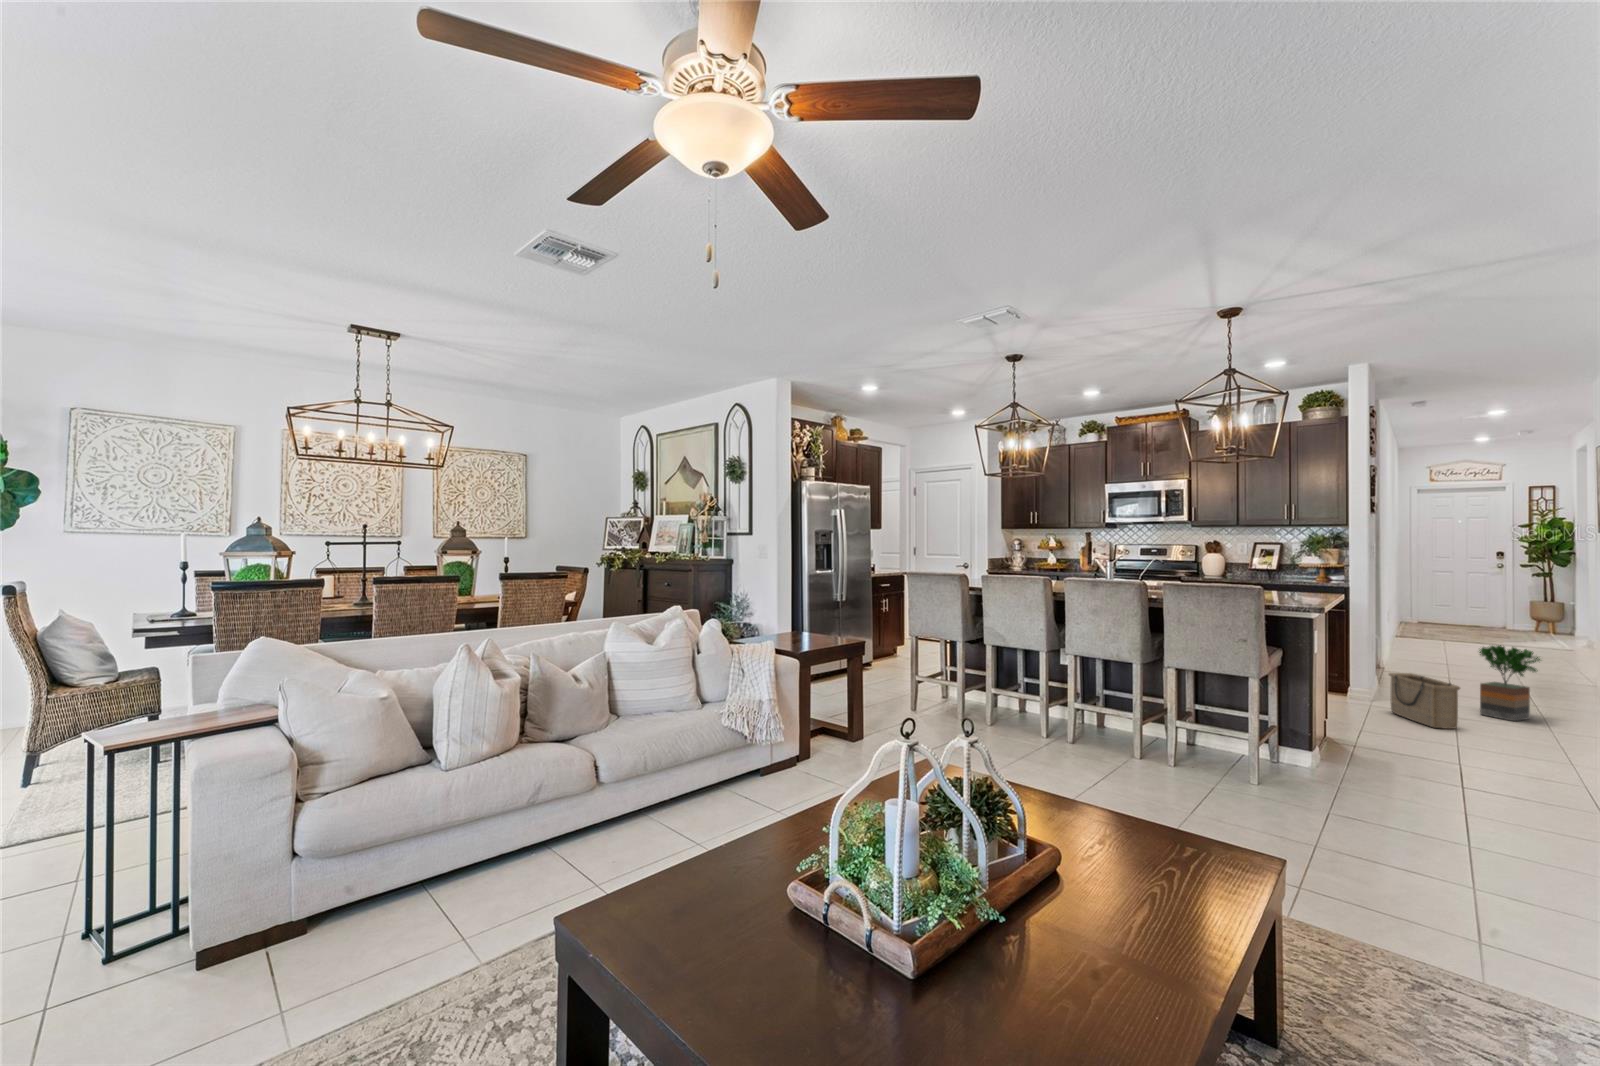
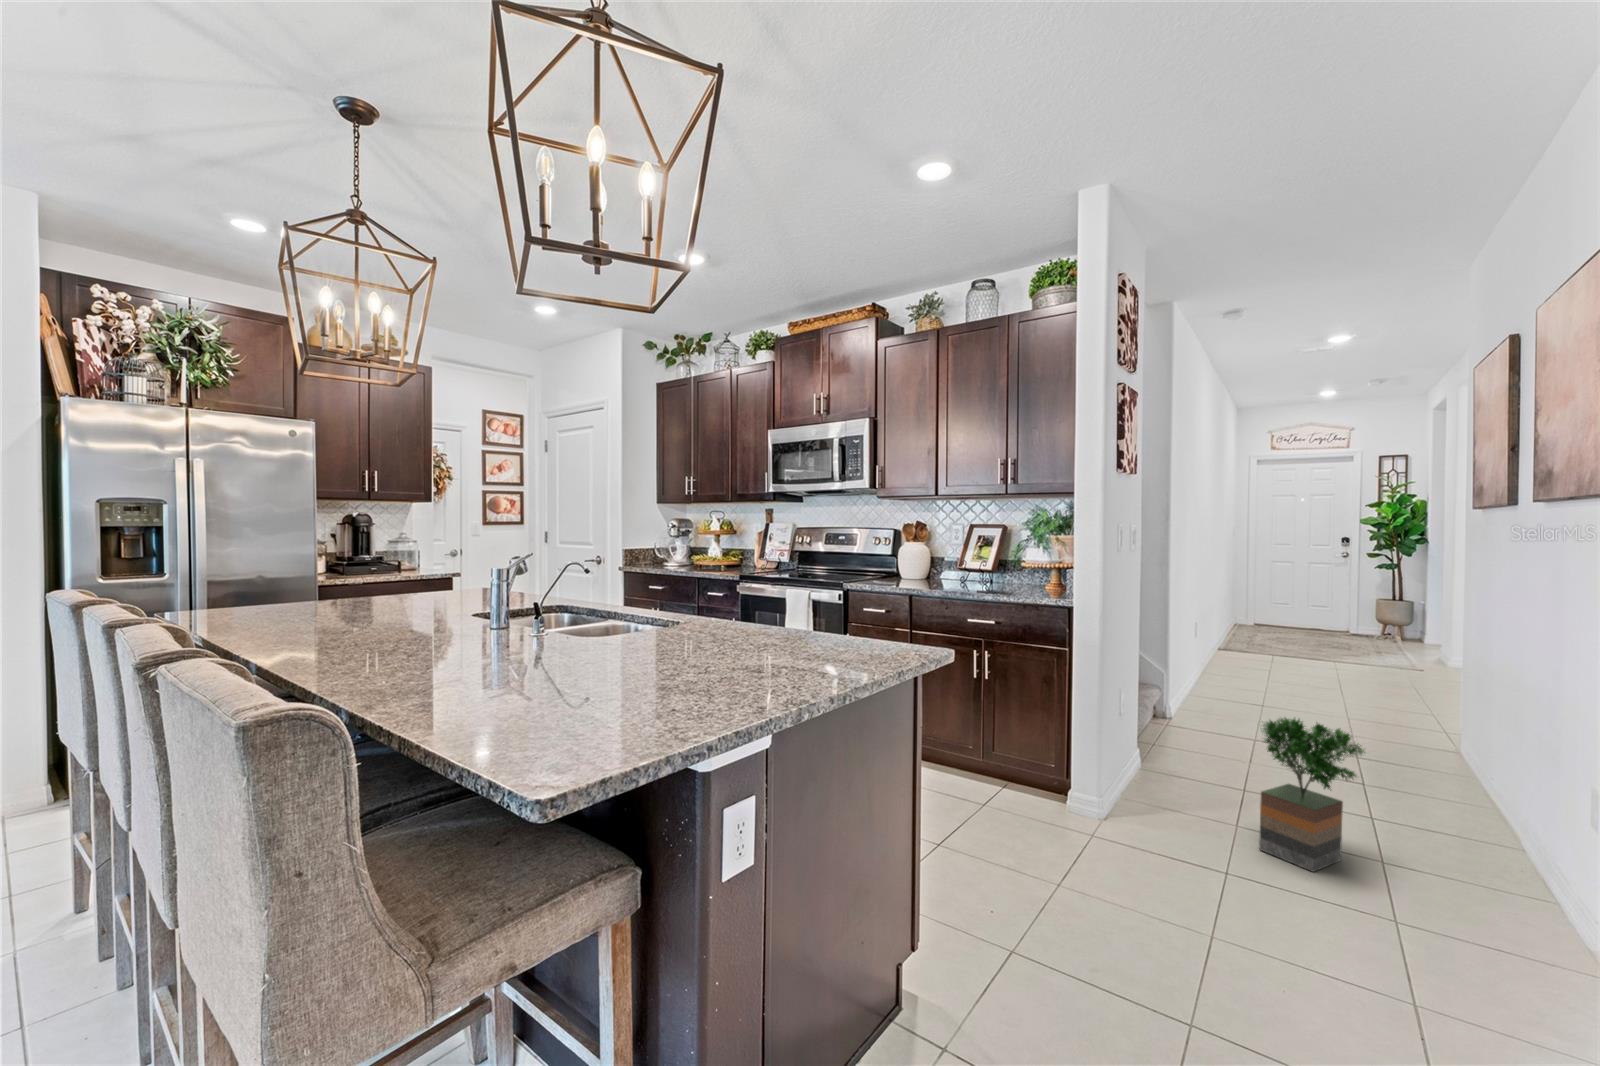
basket: present [1389,673,1460,729] -> none [1105,772,1208,909]

